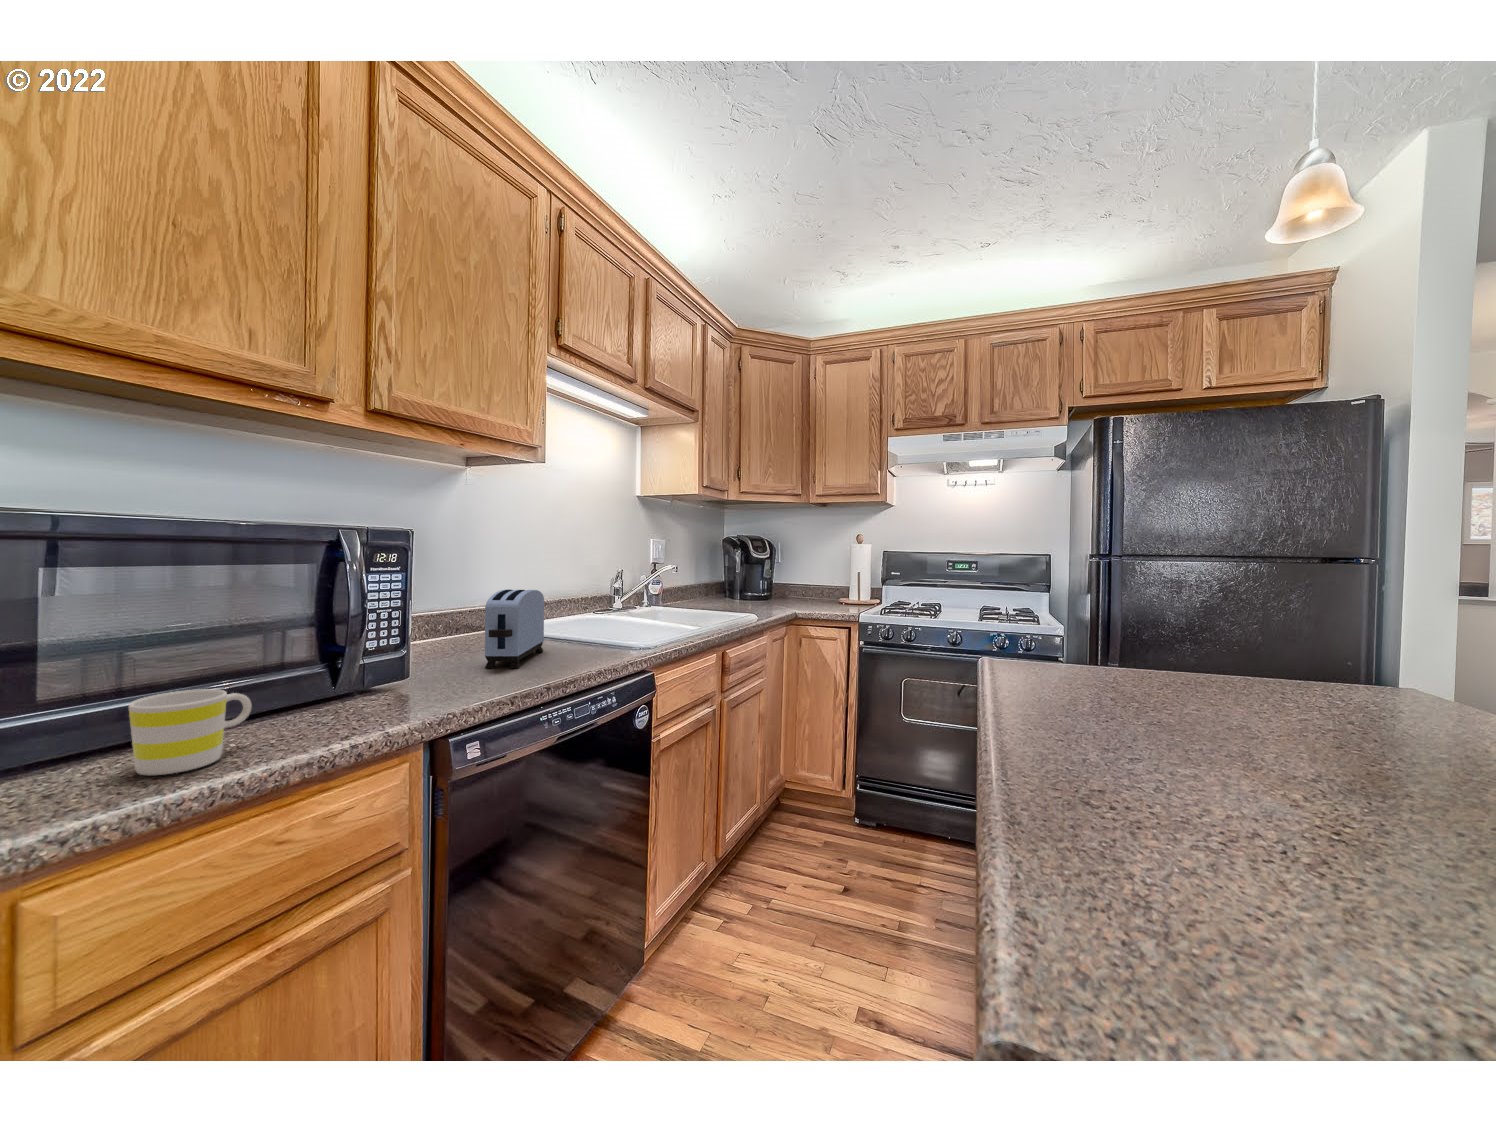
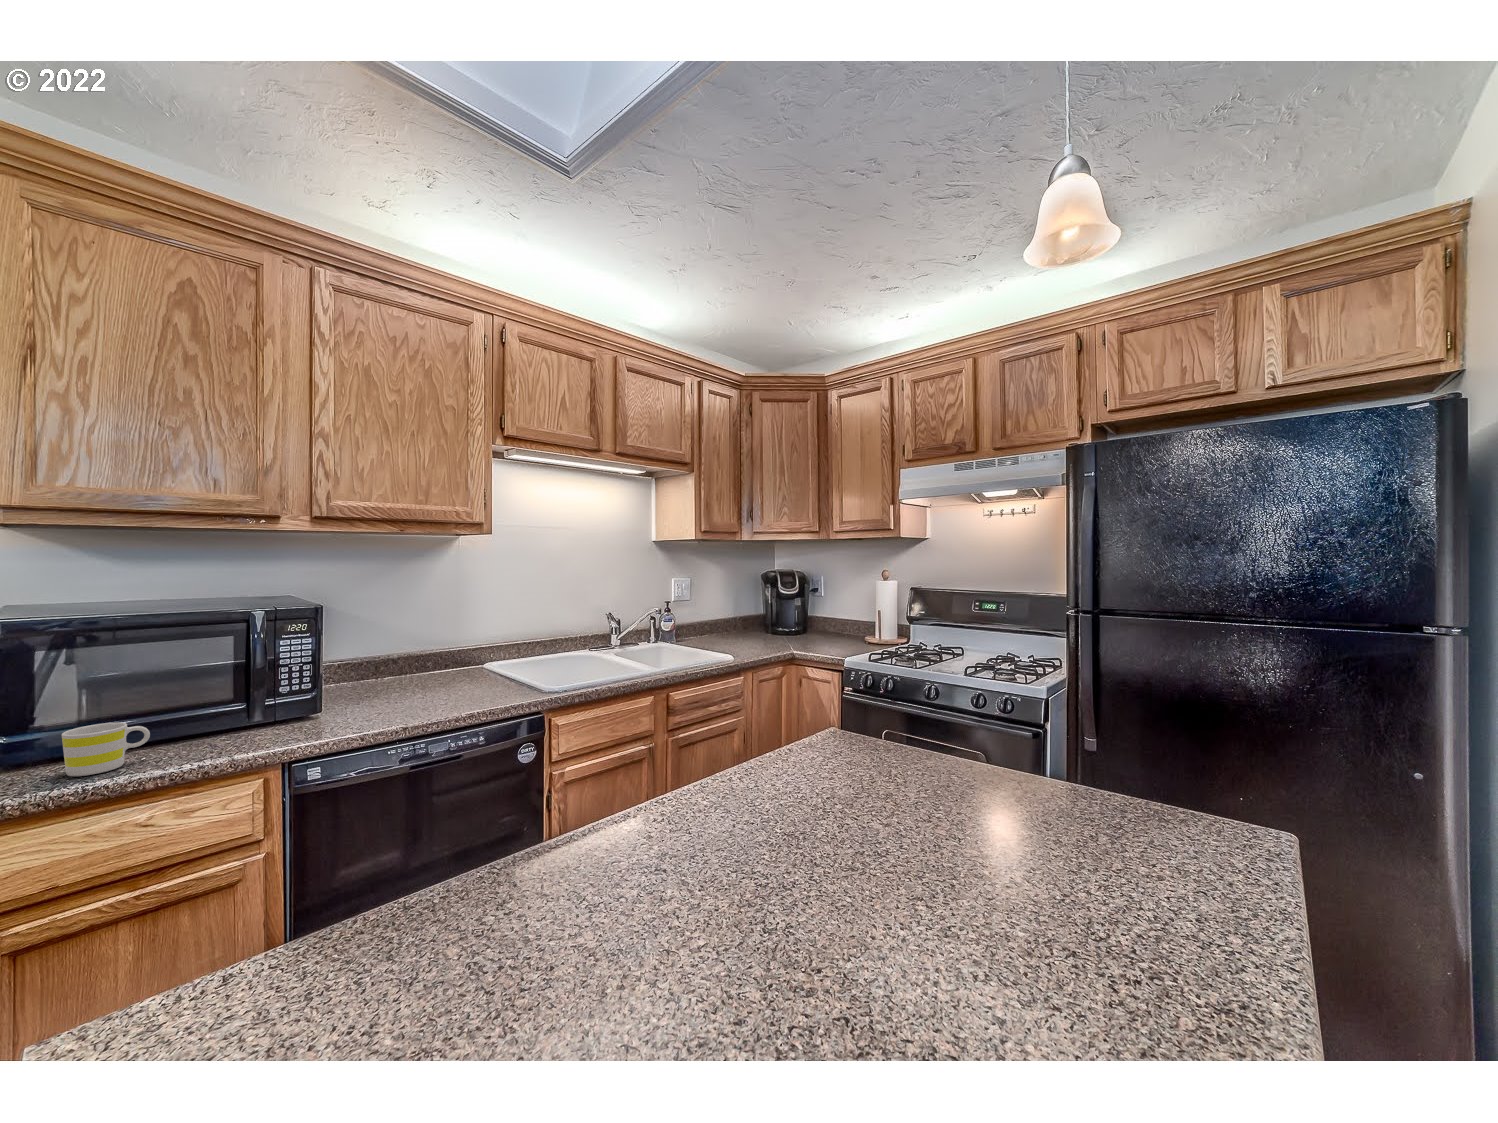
toaster: present [485,589,544,668] -> none [393,640,477,706]

